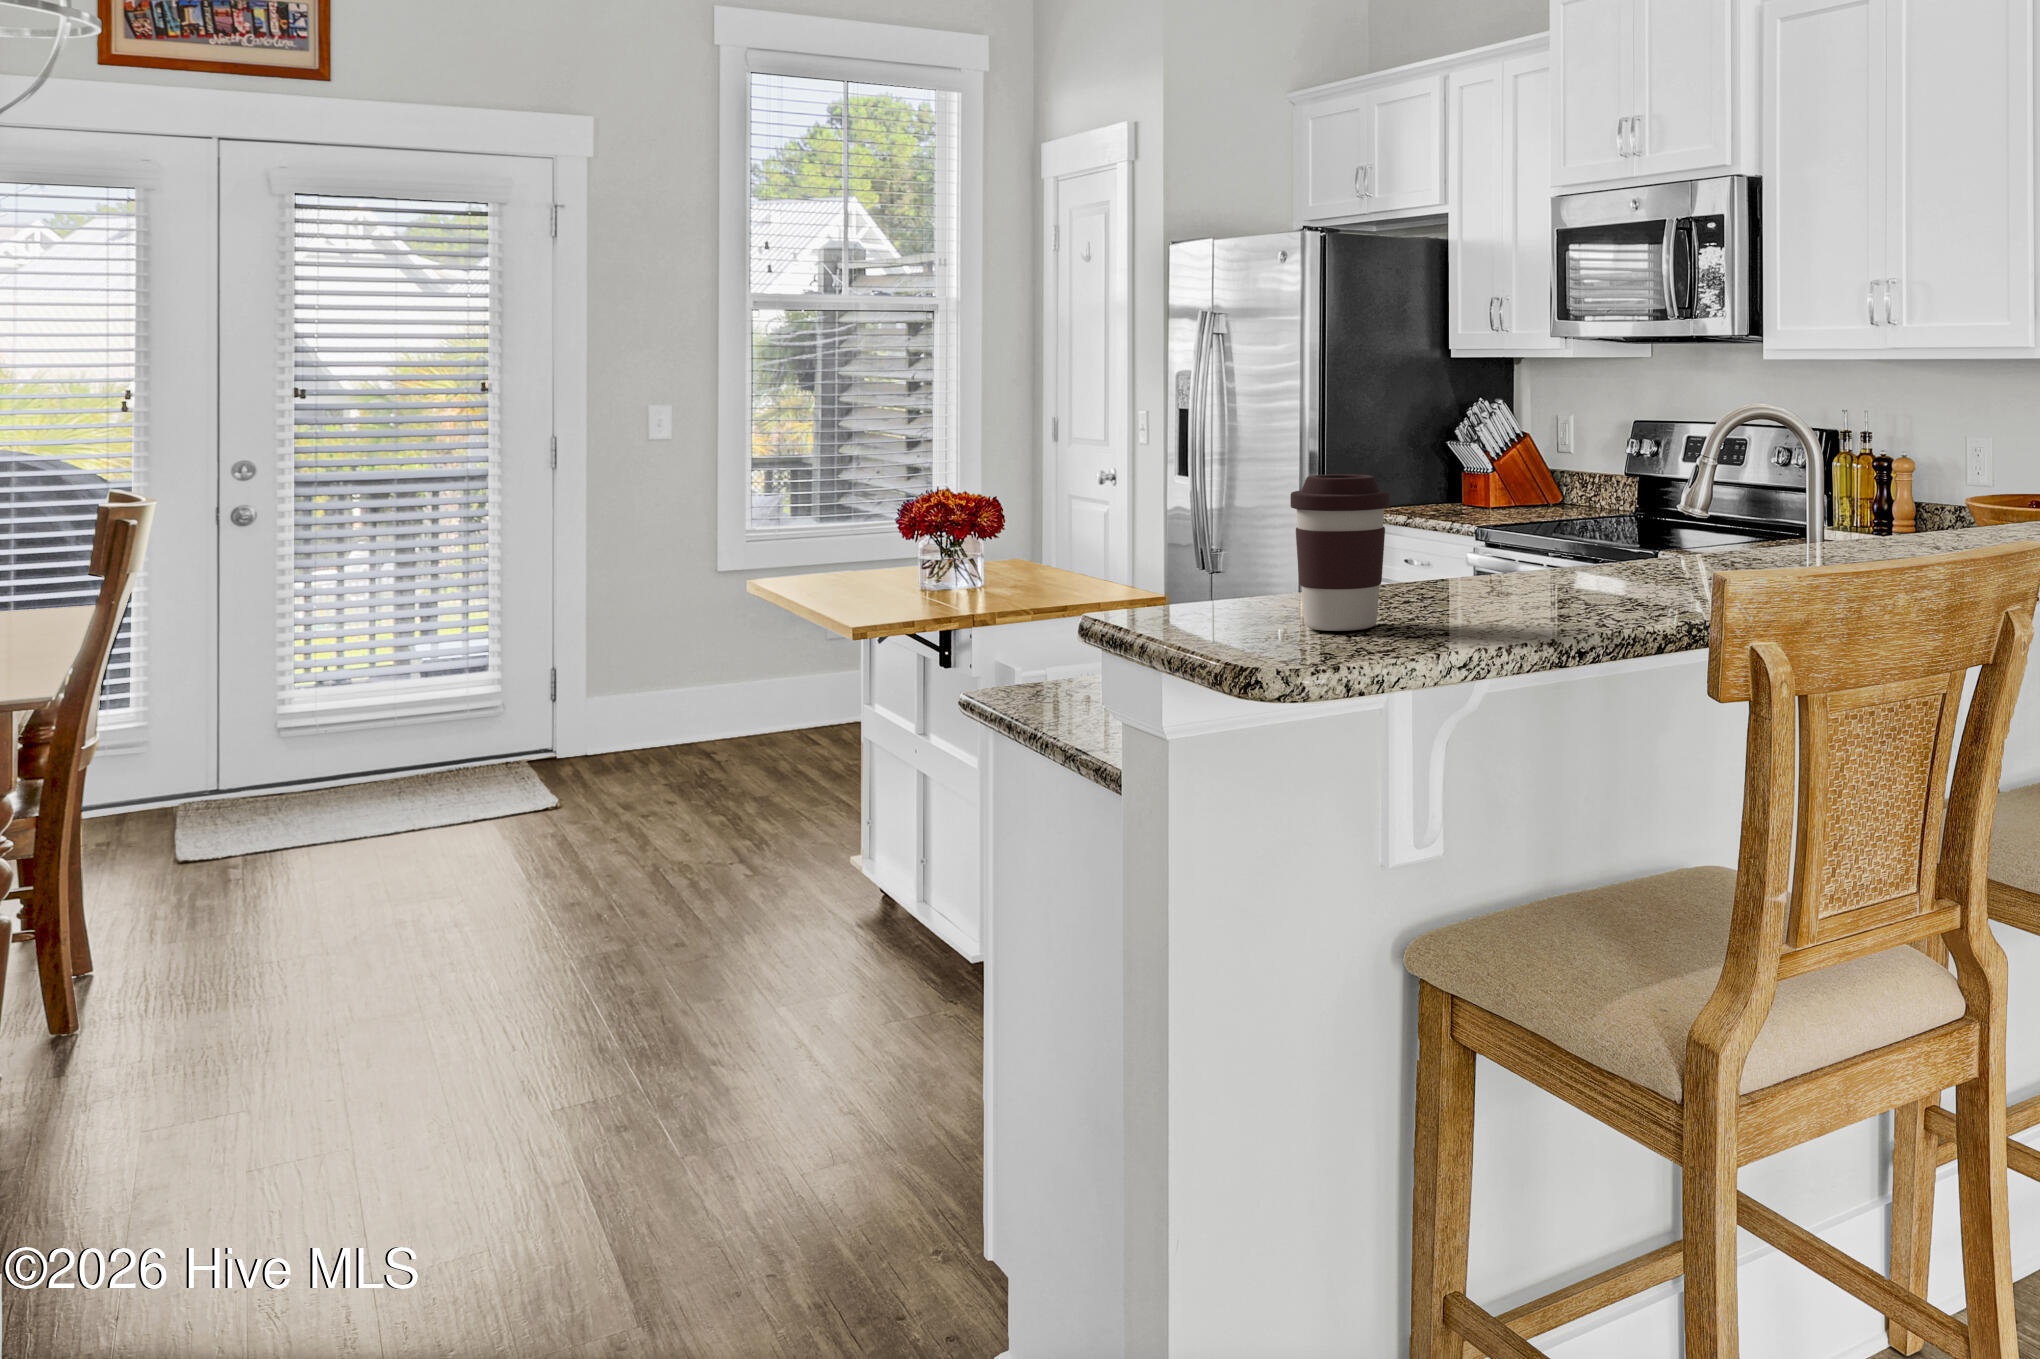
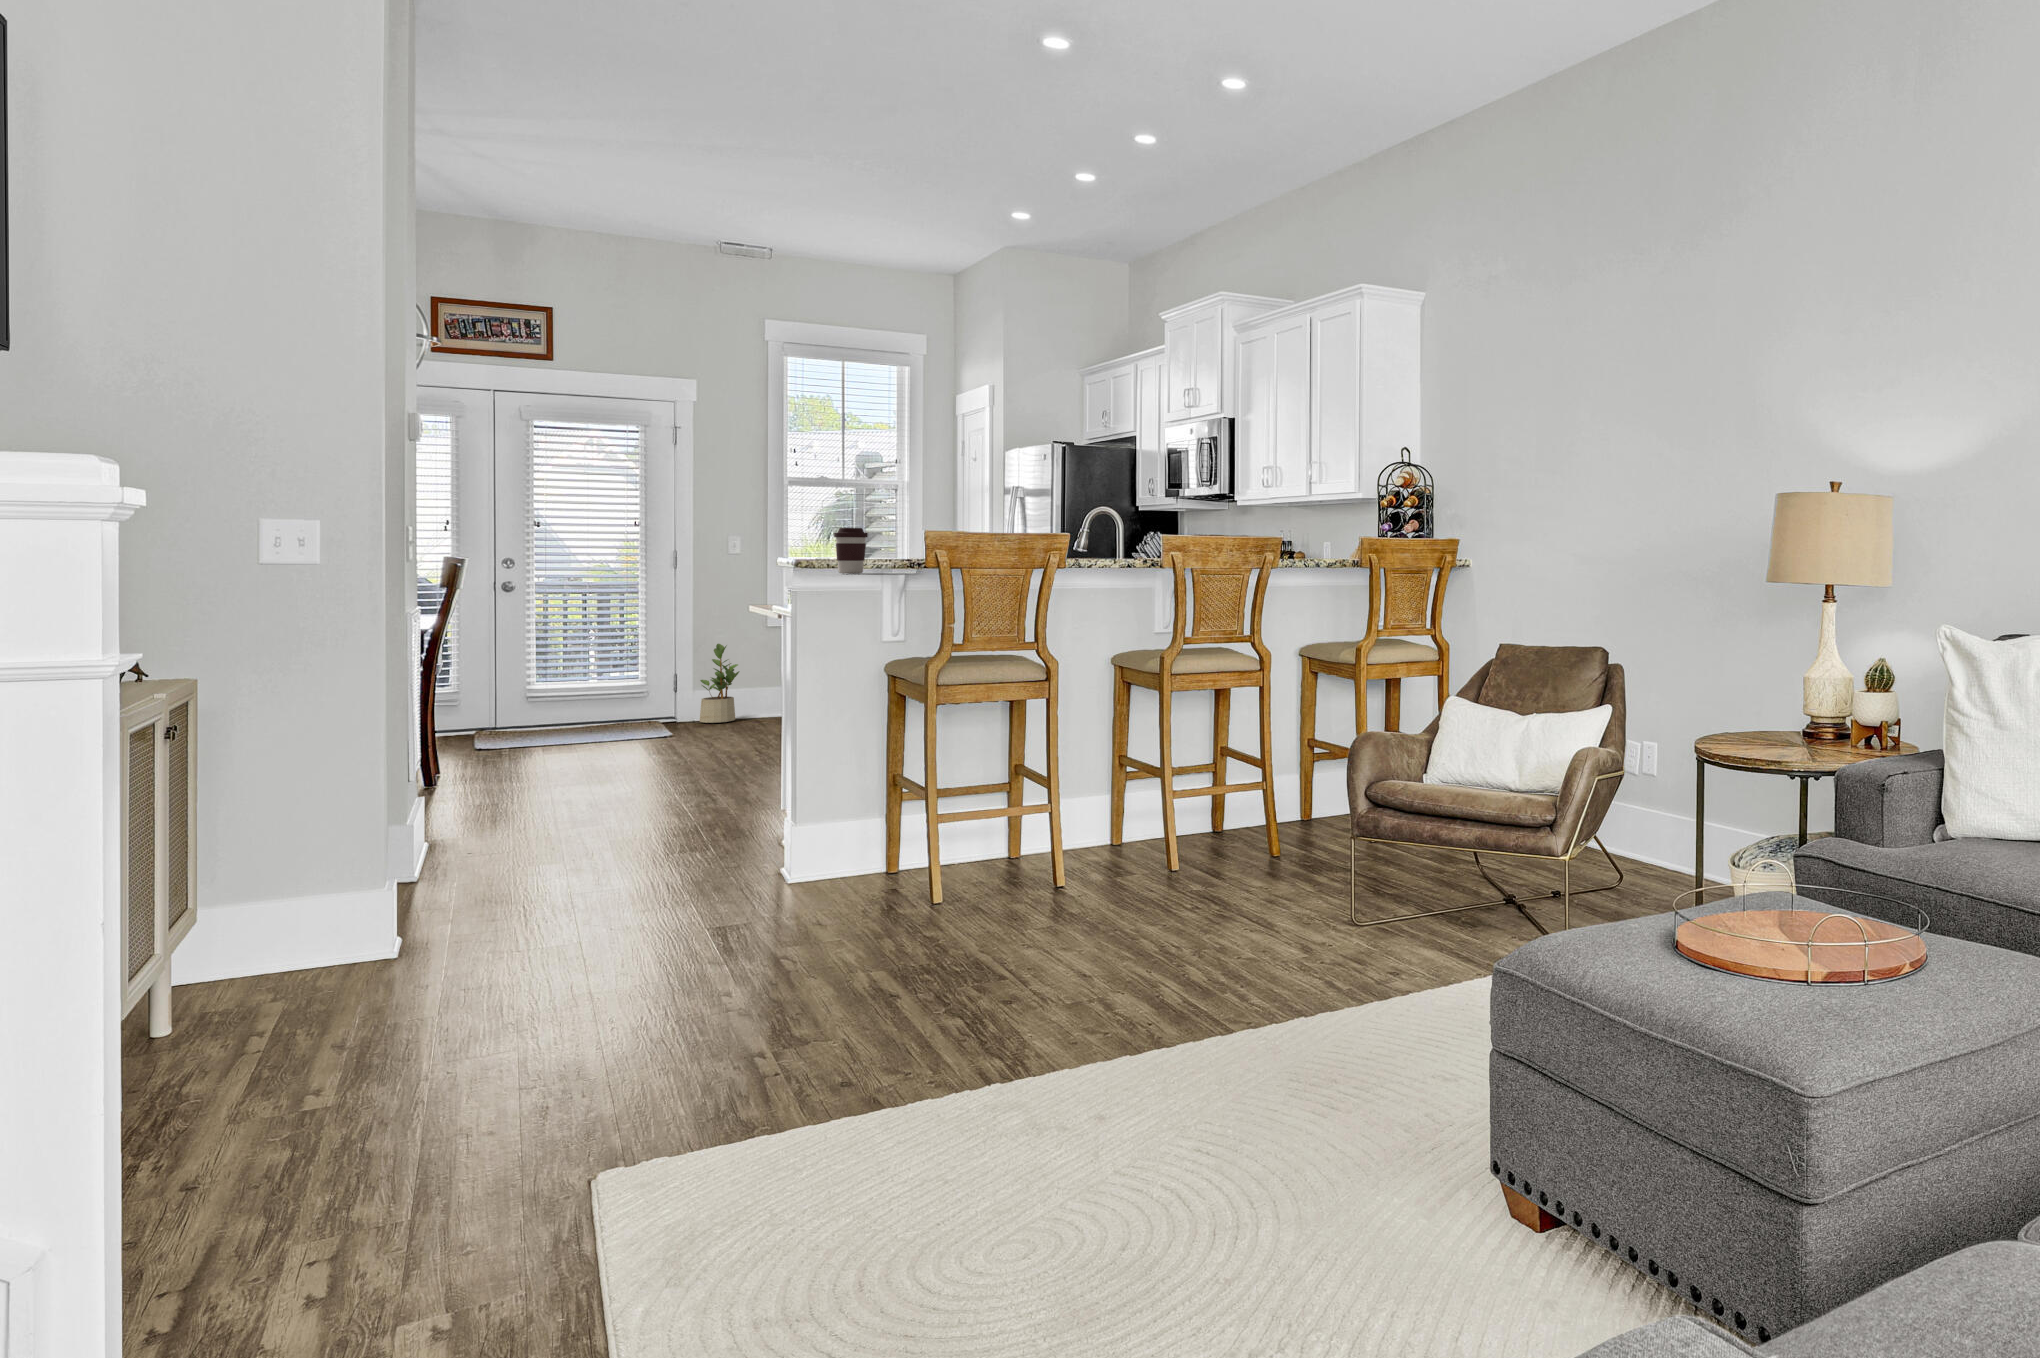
potted plant: none [603,613,677,765] -> present [700,644,739,723]

